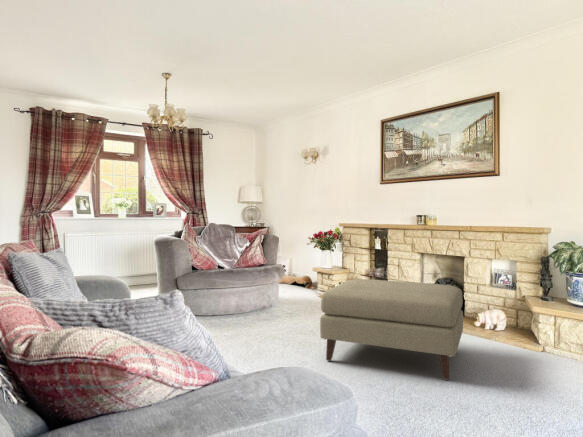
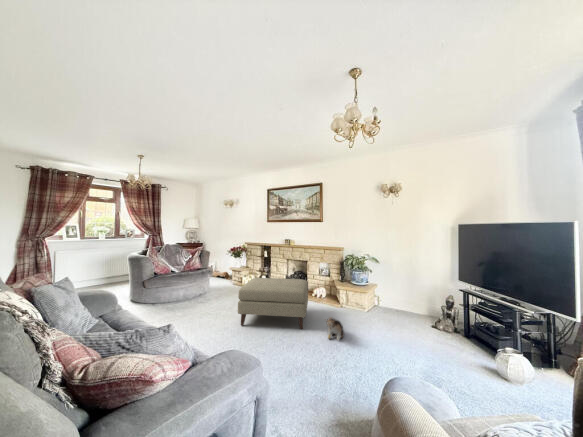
plush toy: none [497,358,546,410] -> present [326,317,344,340]

